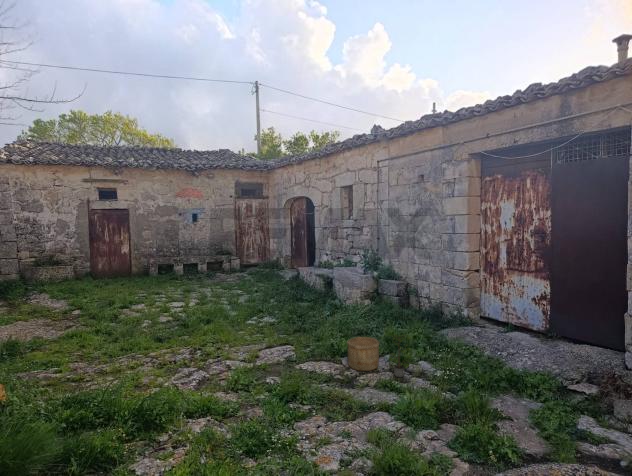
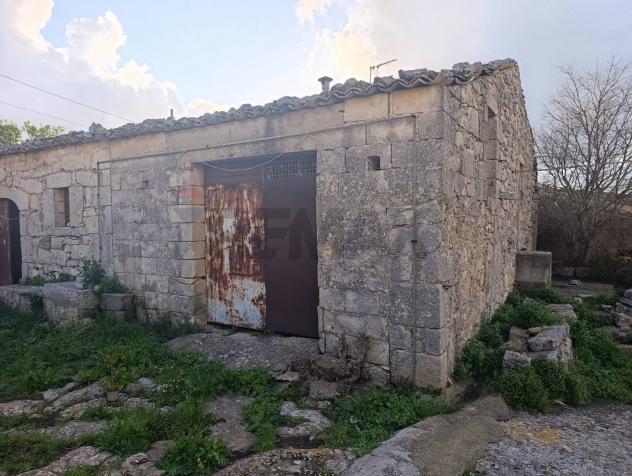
wooden bucket: present [347,337,379,371] -> none [46,363,90,405]

